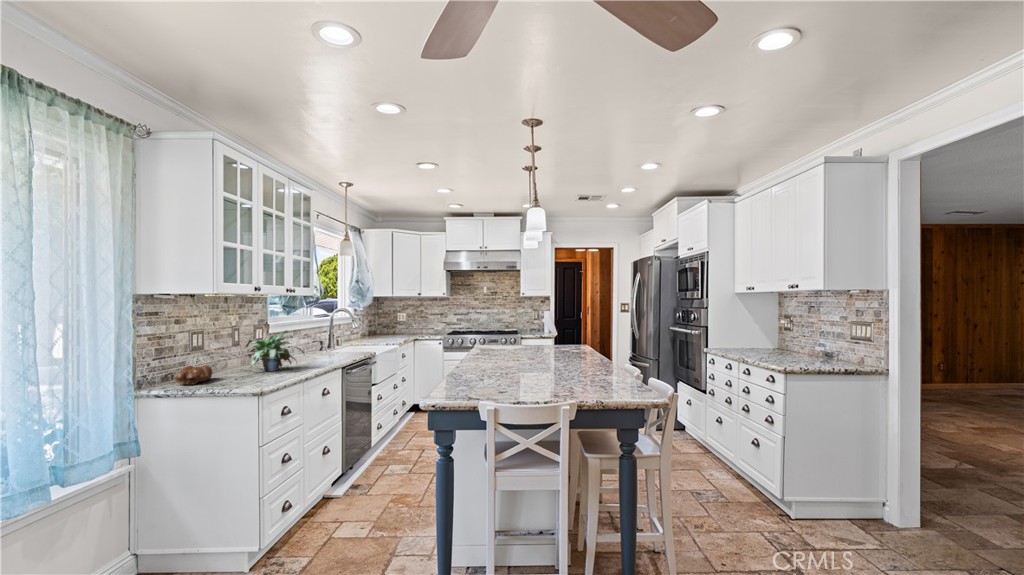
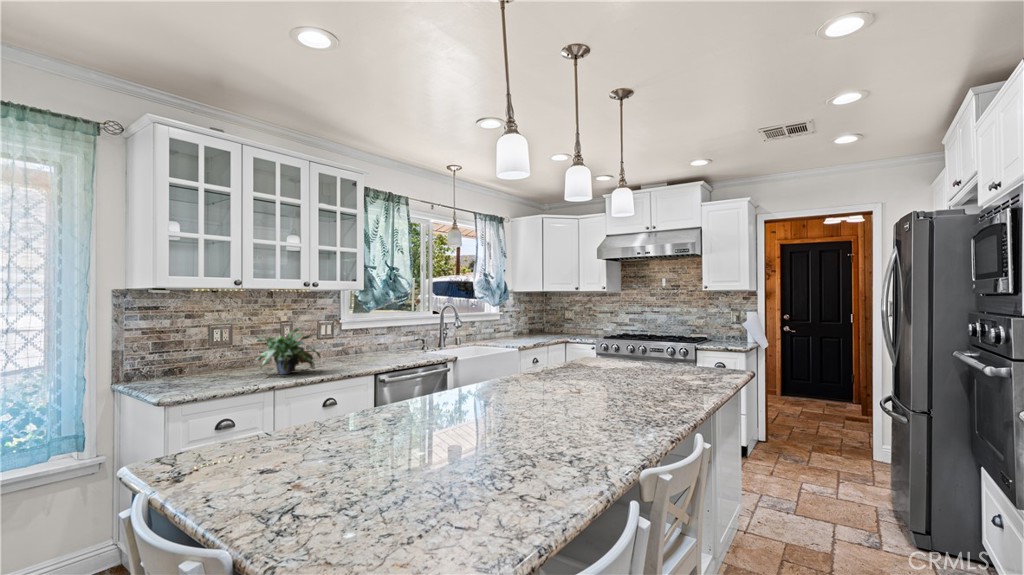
bread loaf: present [175,365,212,384] -> none [149,364,208,385]

